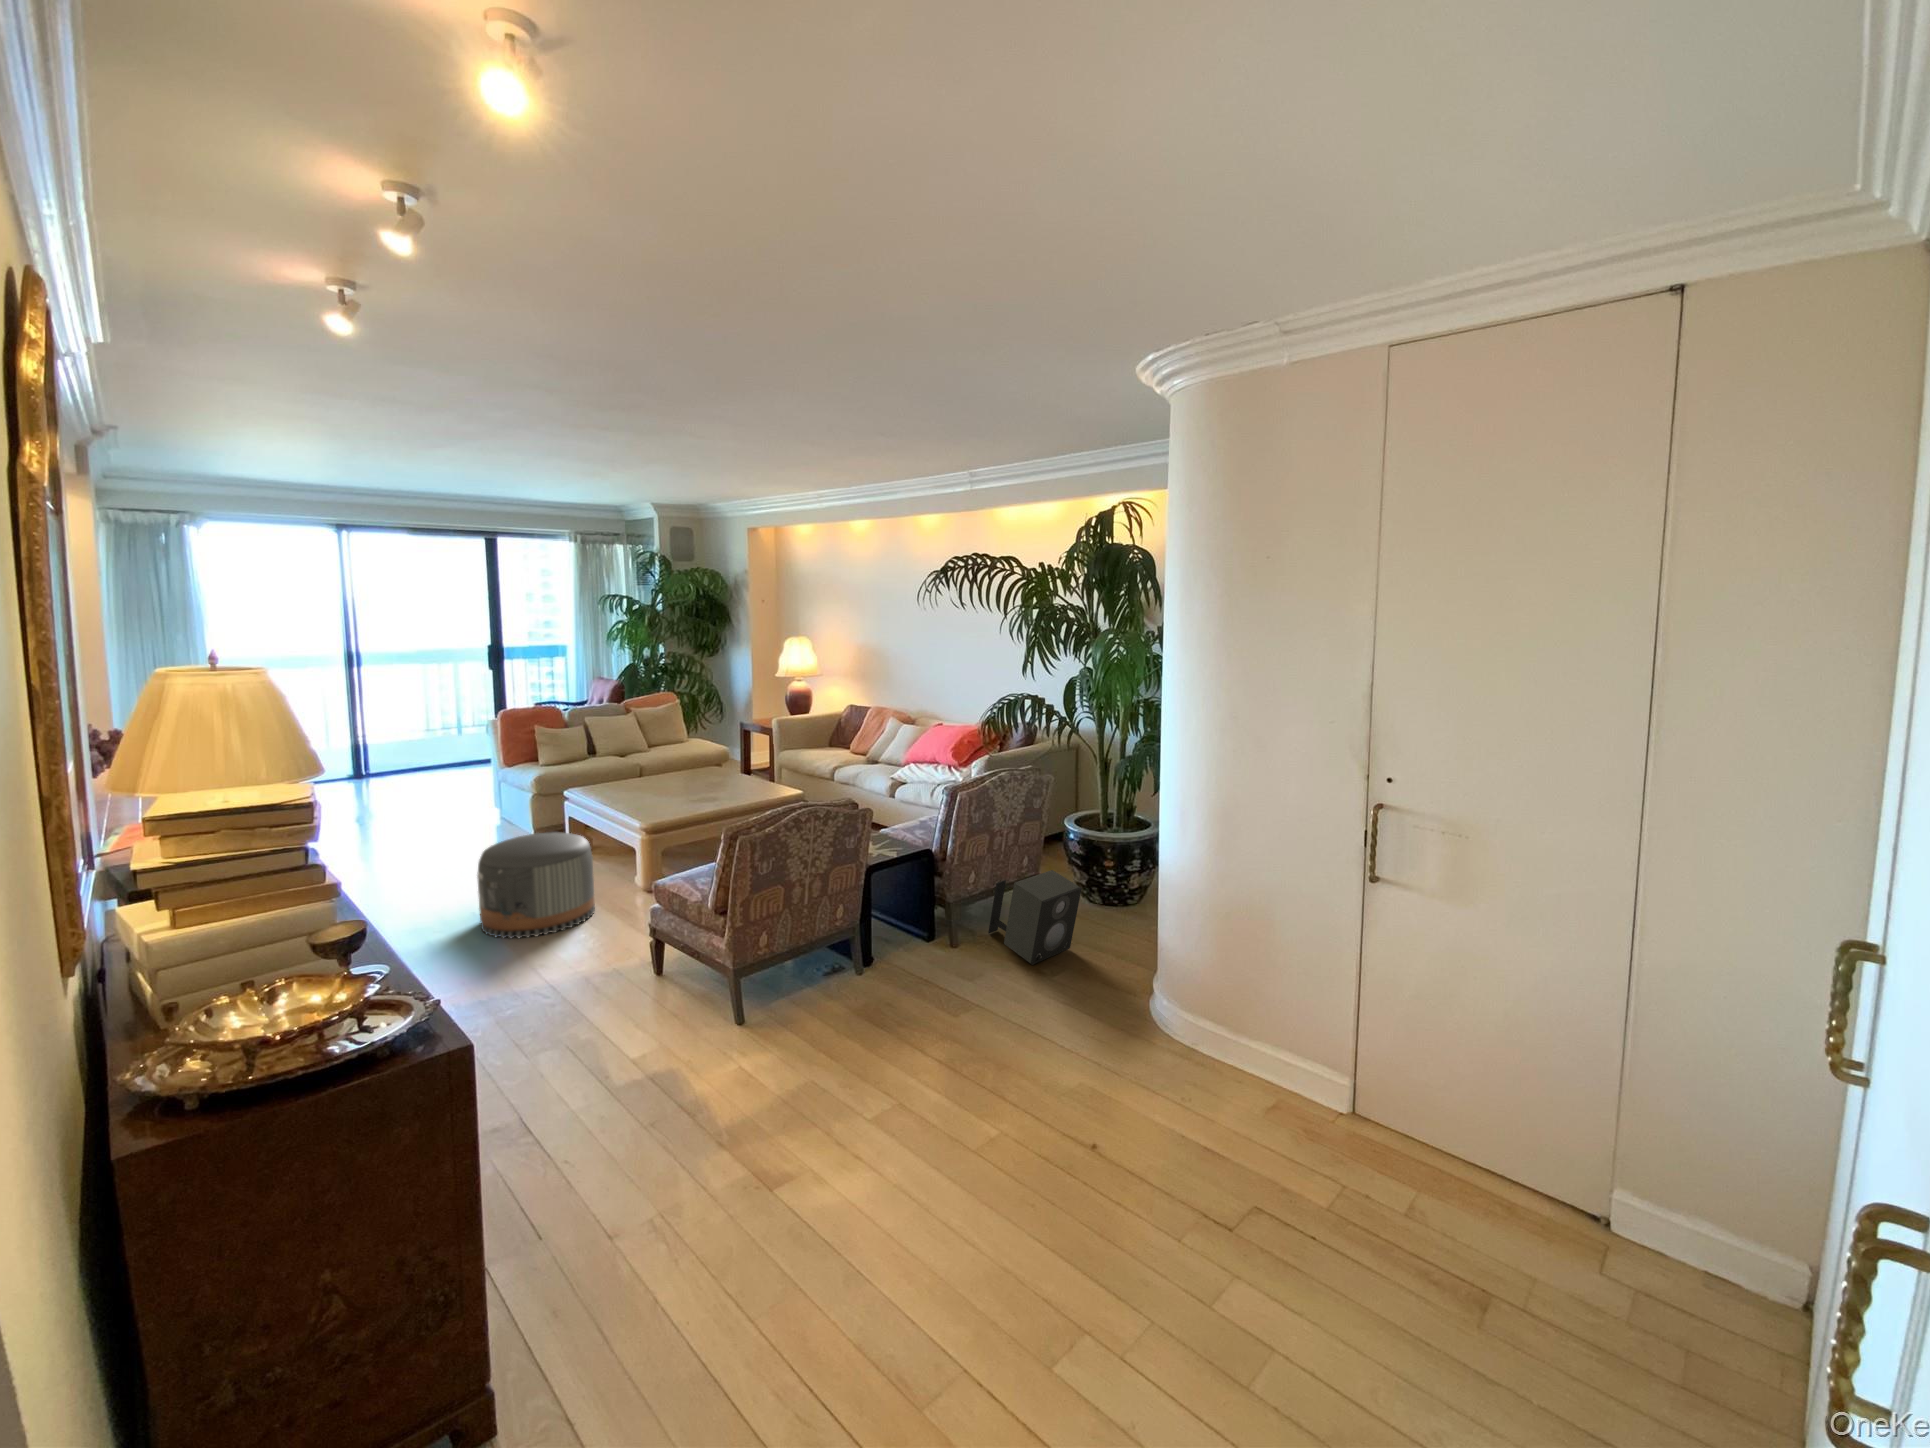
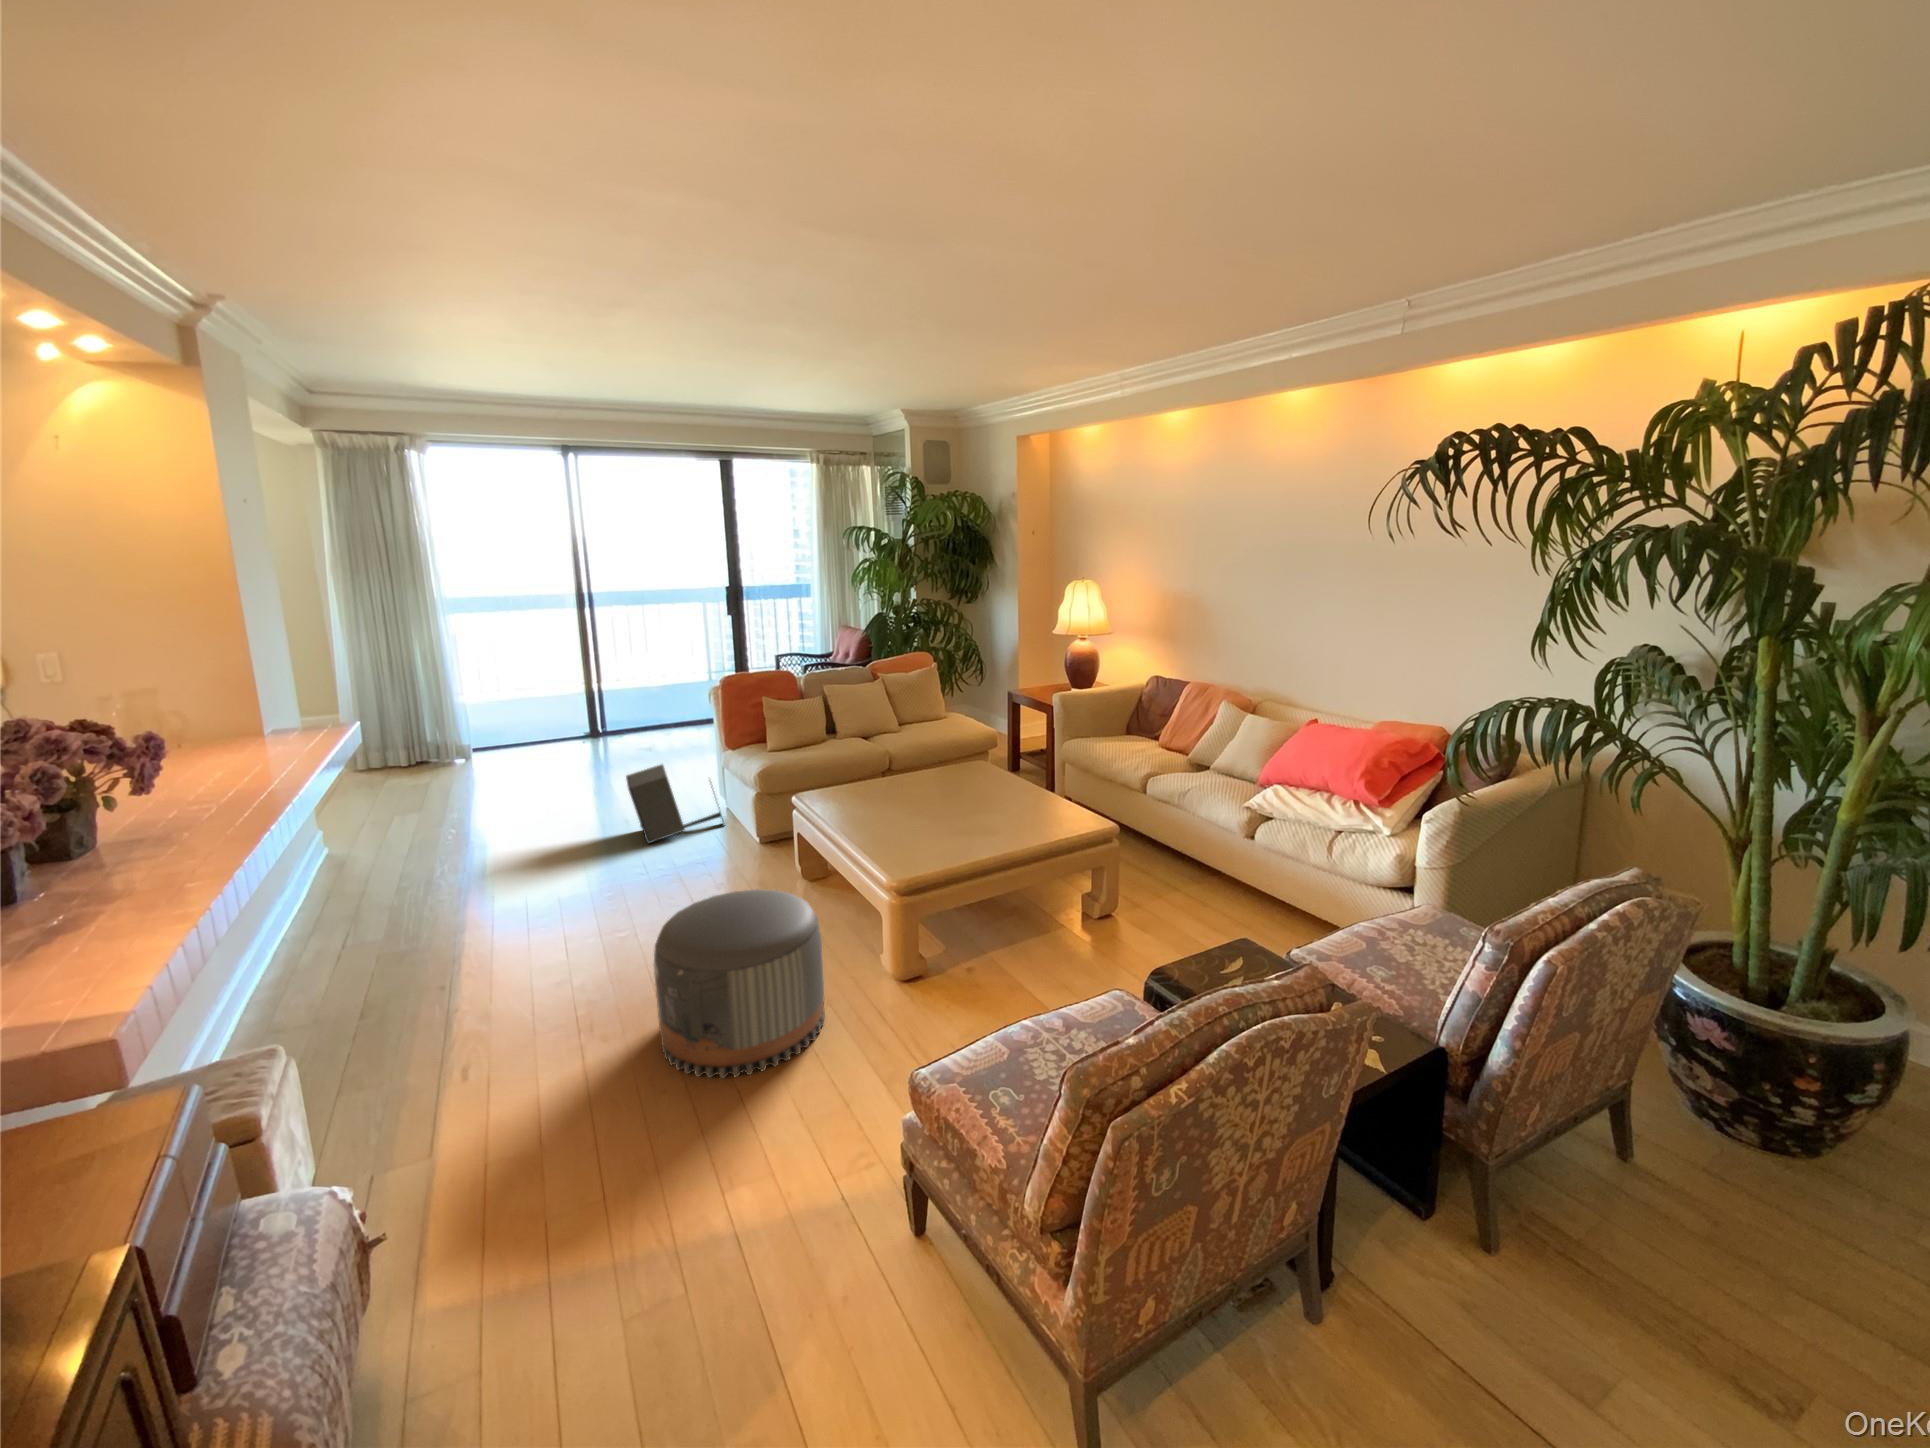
speaker: present [988,870,1082,965] -> present [626,765,722,843]

